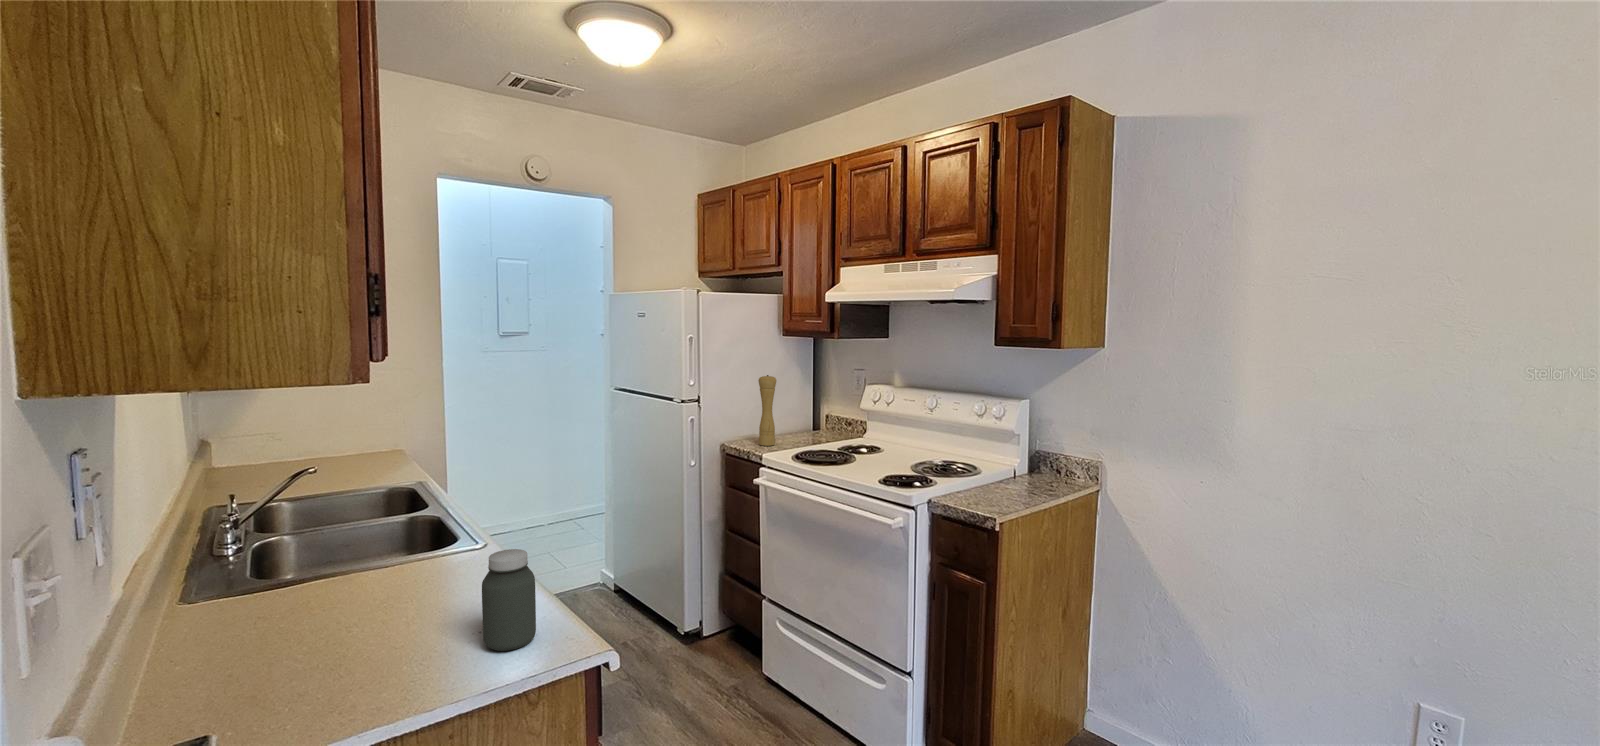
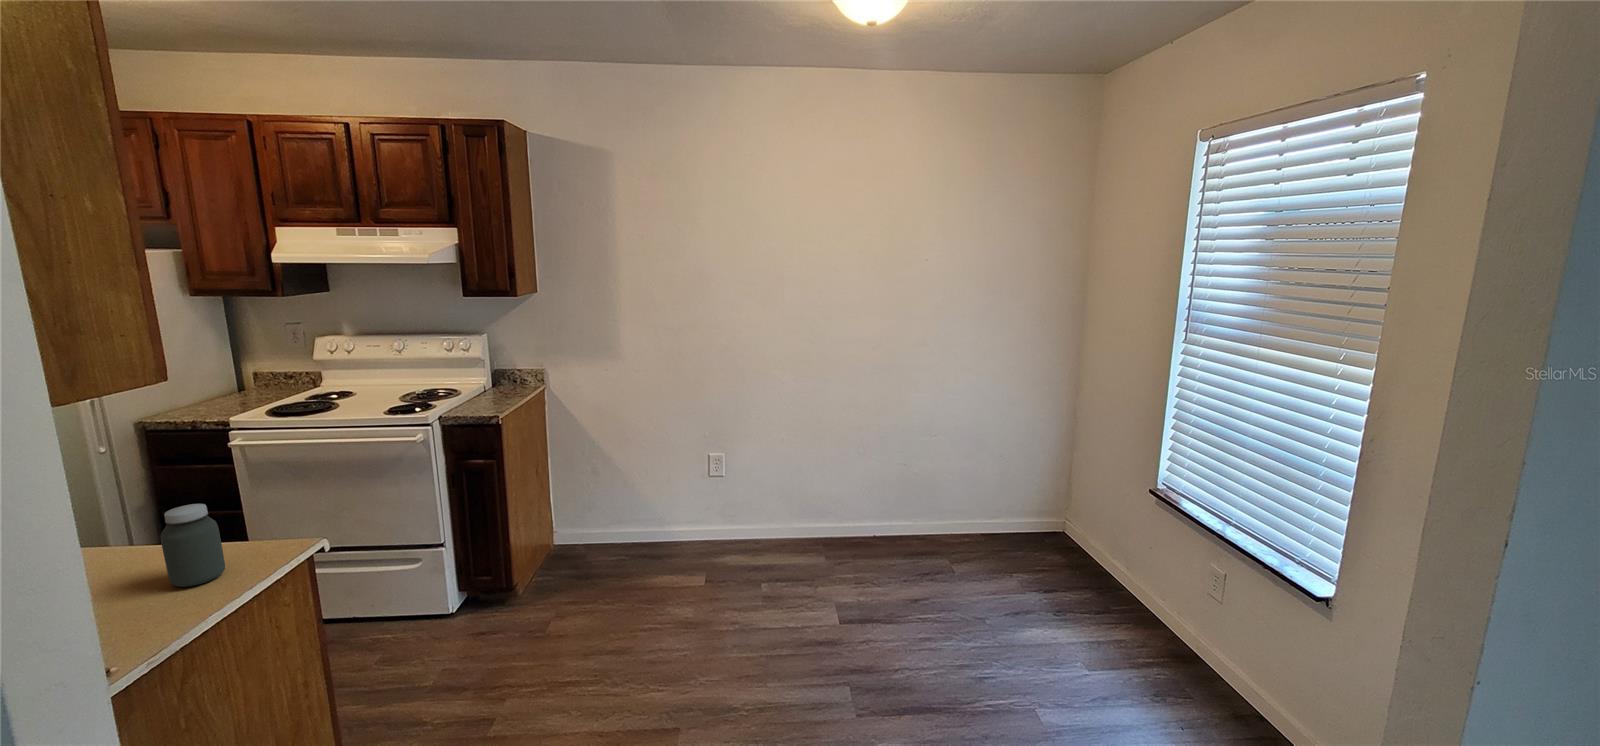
pepper mill: present [758,375,776,446] -> none [180,339,216,412]

